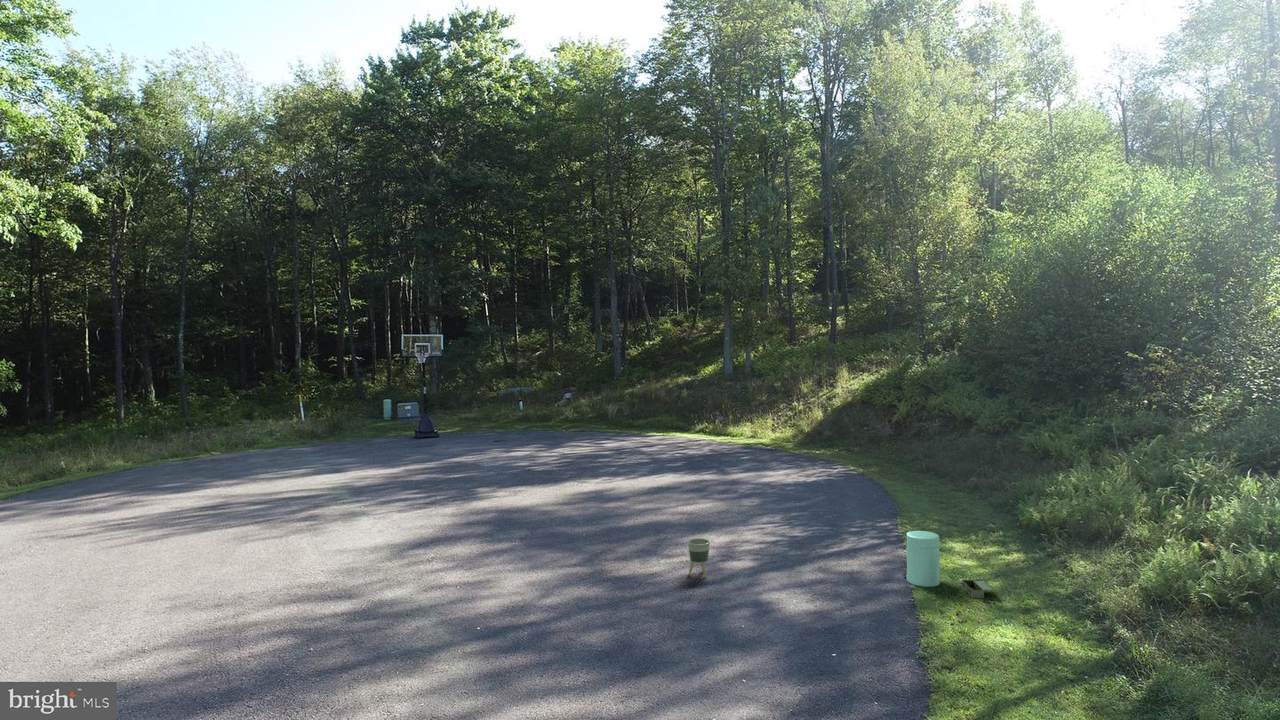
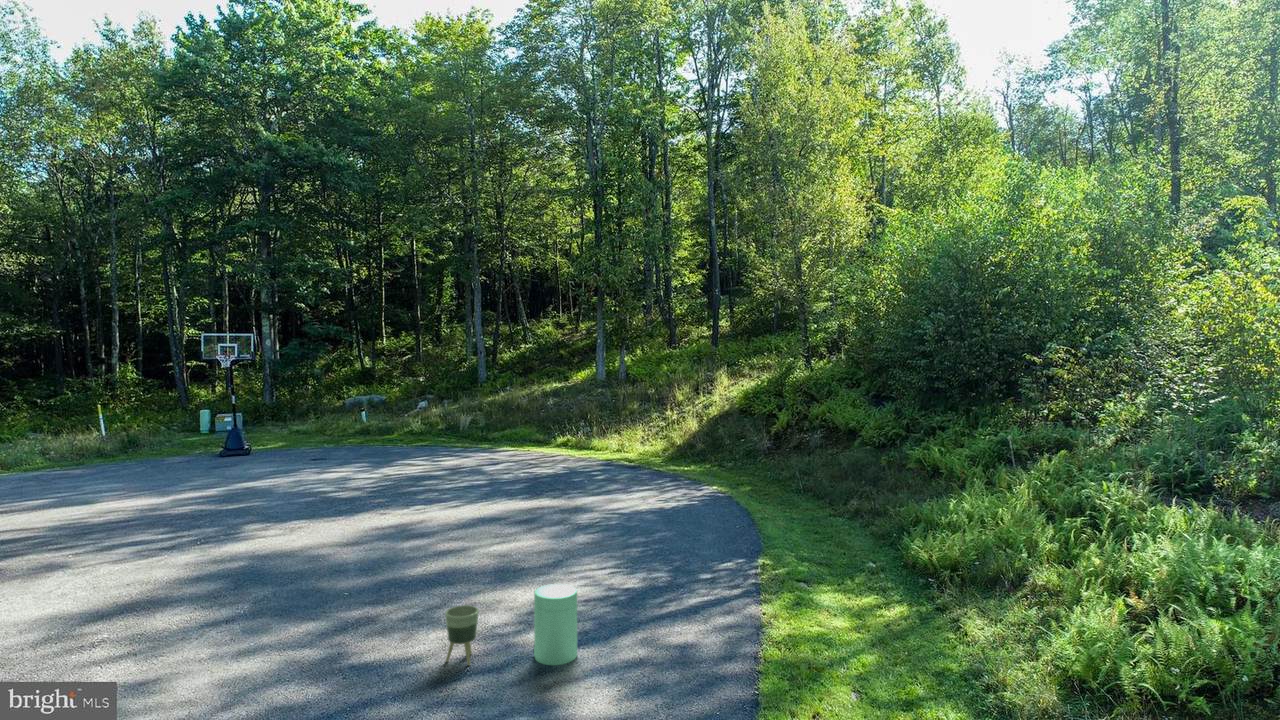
trash can: present [902,531,940,587] -> present [534,584,577,665]
toolbox: present [962,580,995,598] -> none [828,658,872,689]

